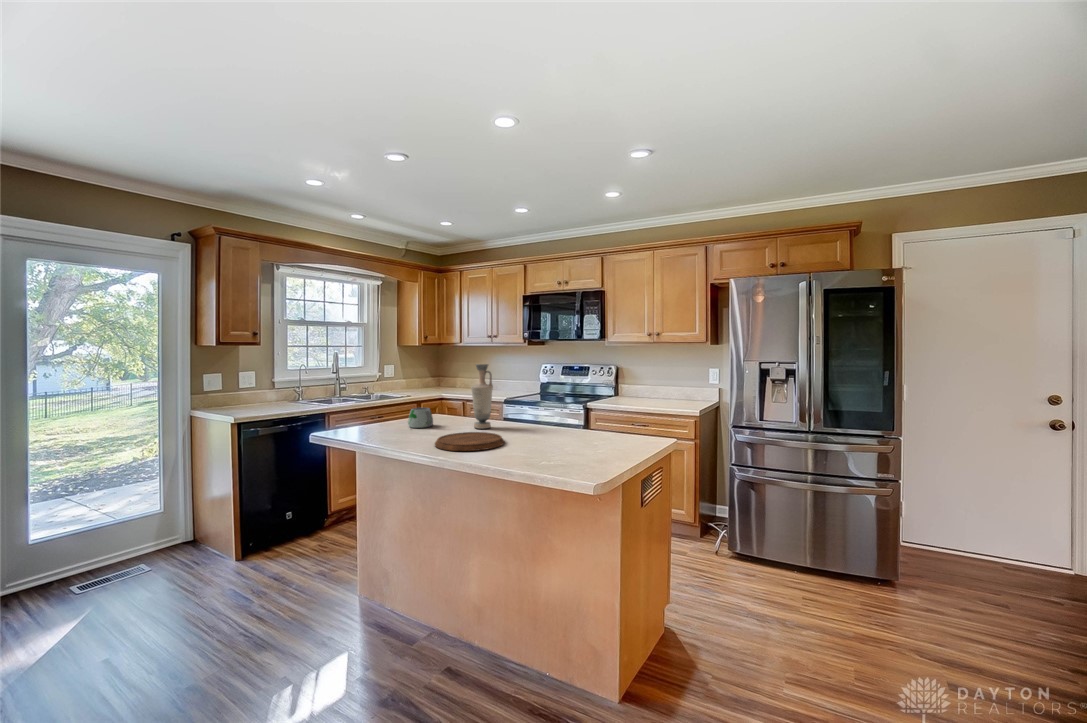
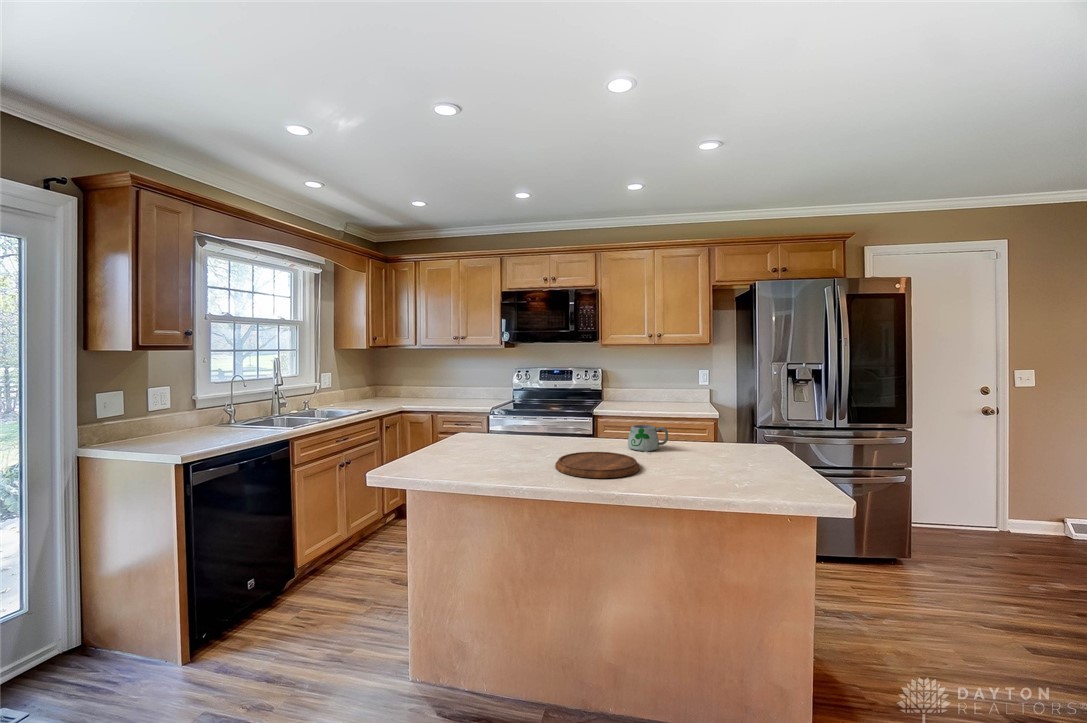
vase: present [471,364,493,429] -> none [551,370,577,447]
mug: present [408,408,433,428] -> present [628,425,668,453]

